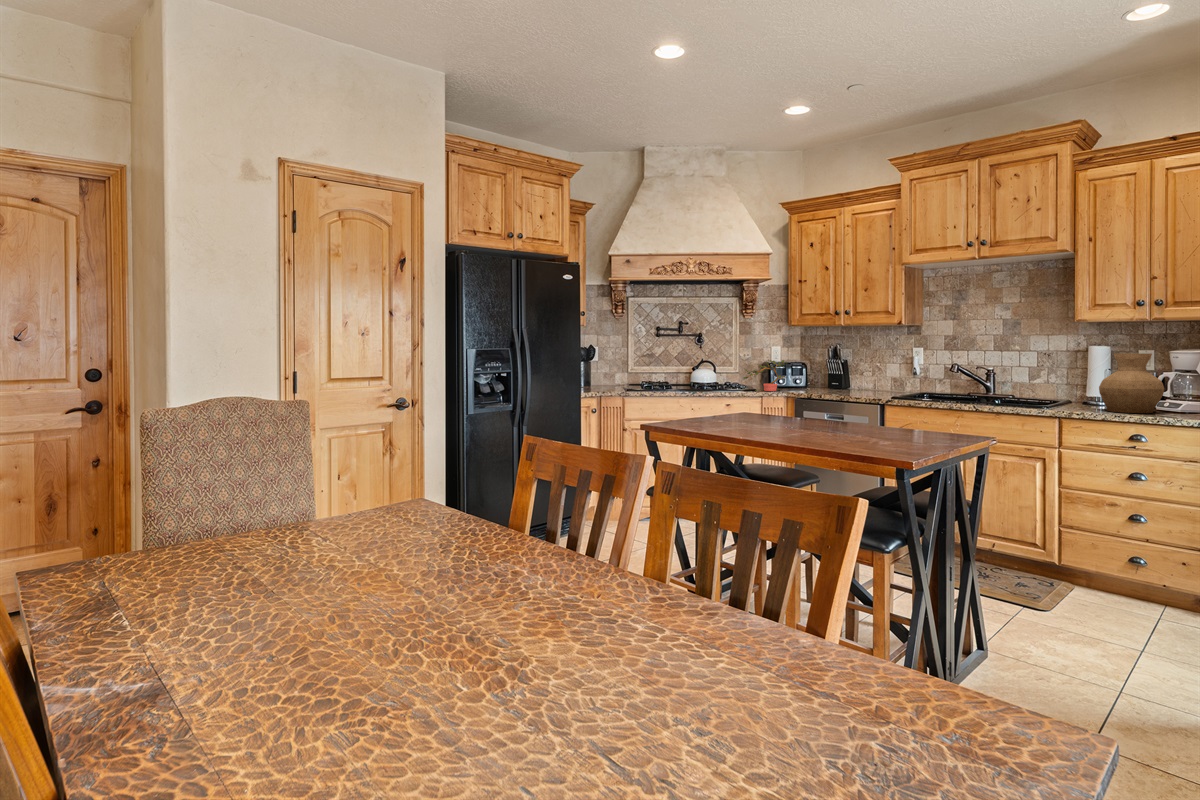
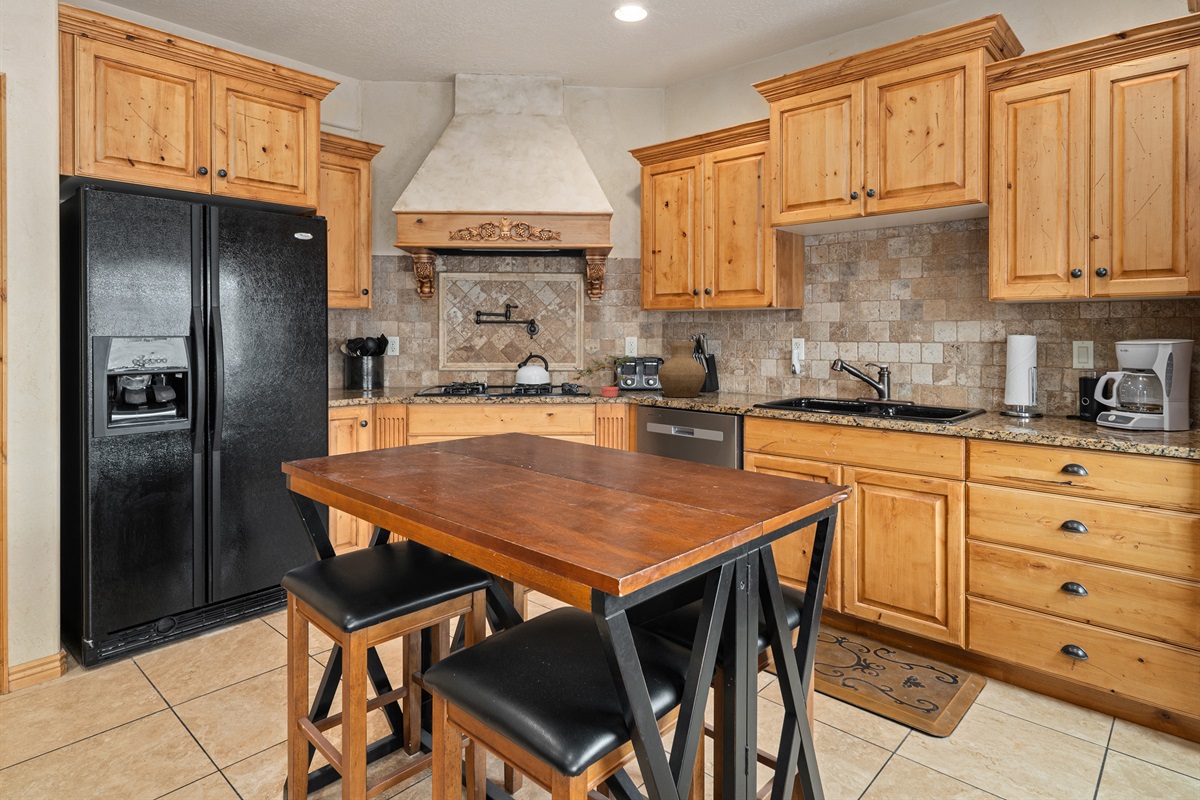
vase: present [1099,353,1164,413] -> present [658,341,706,397]

